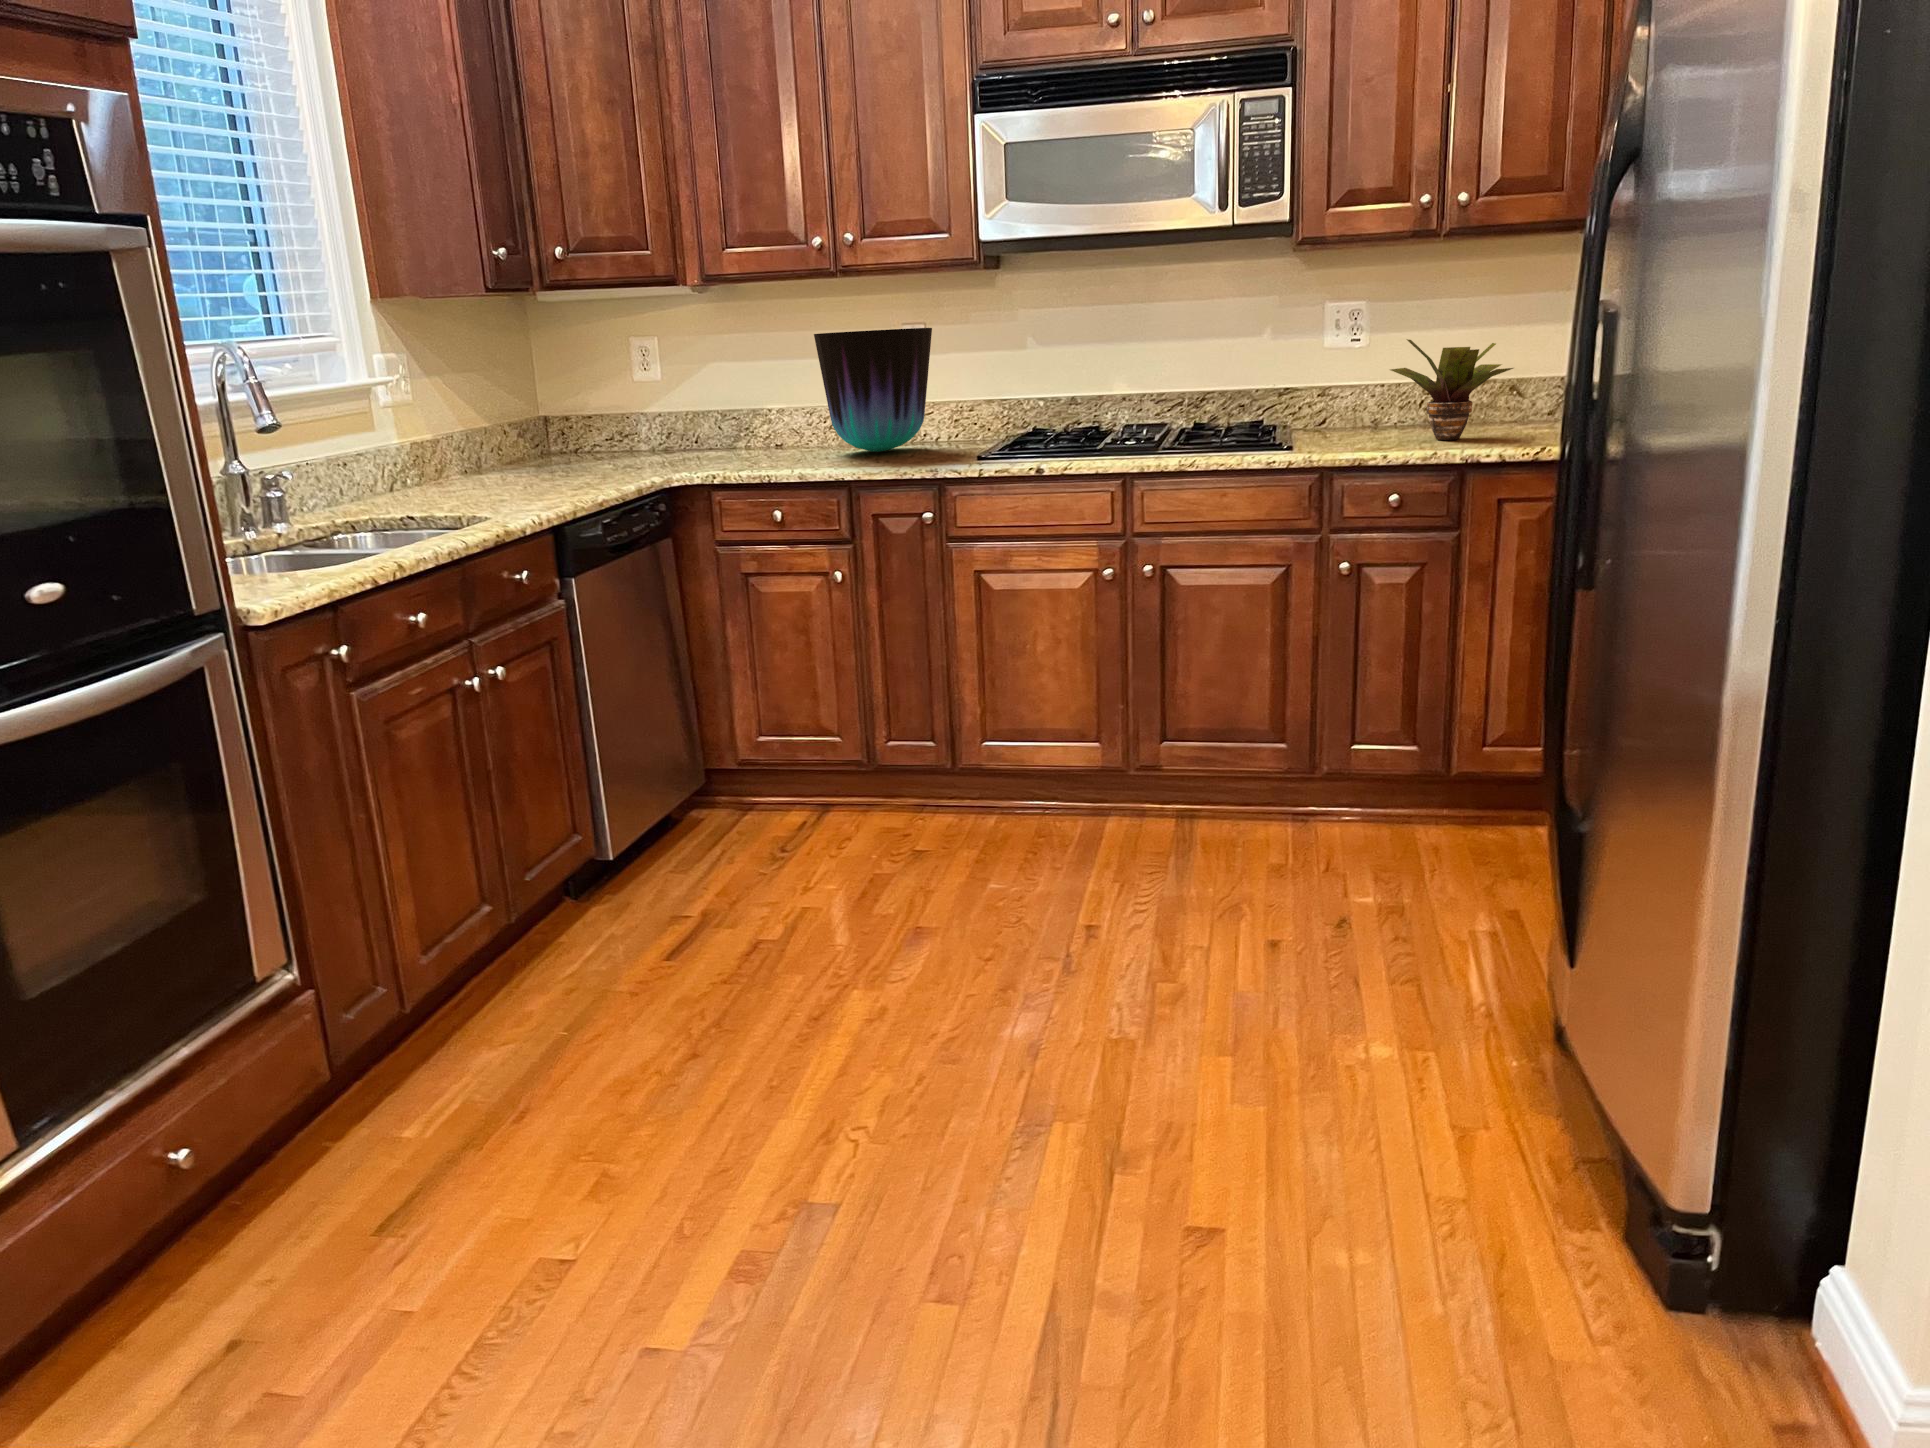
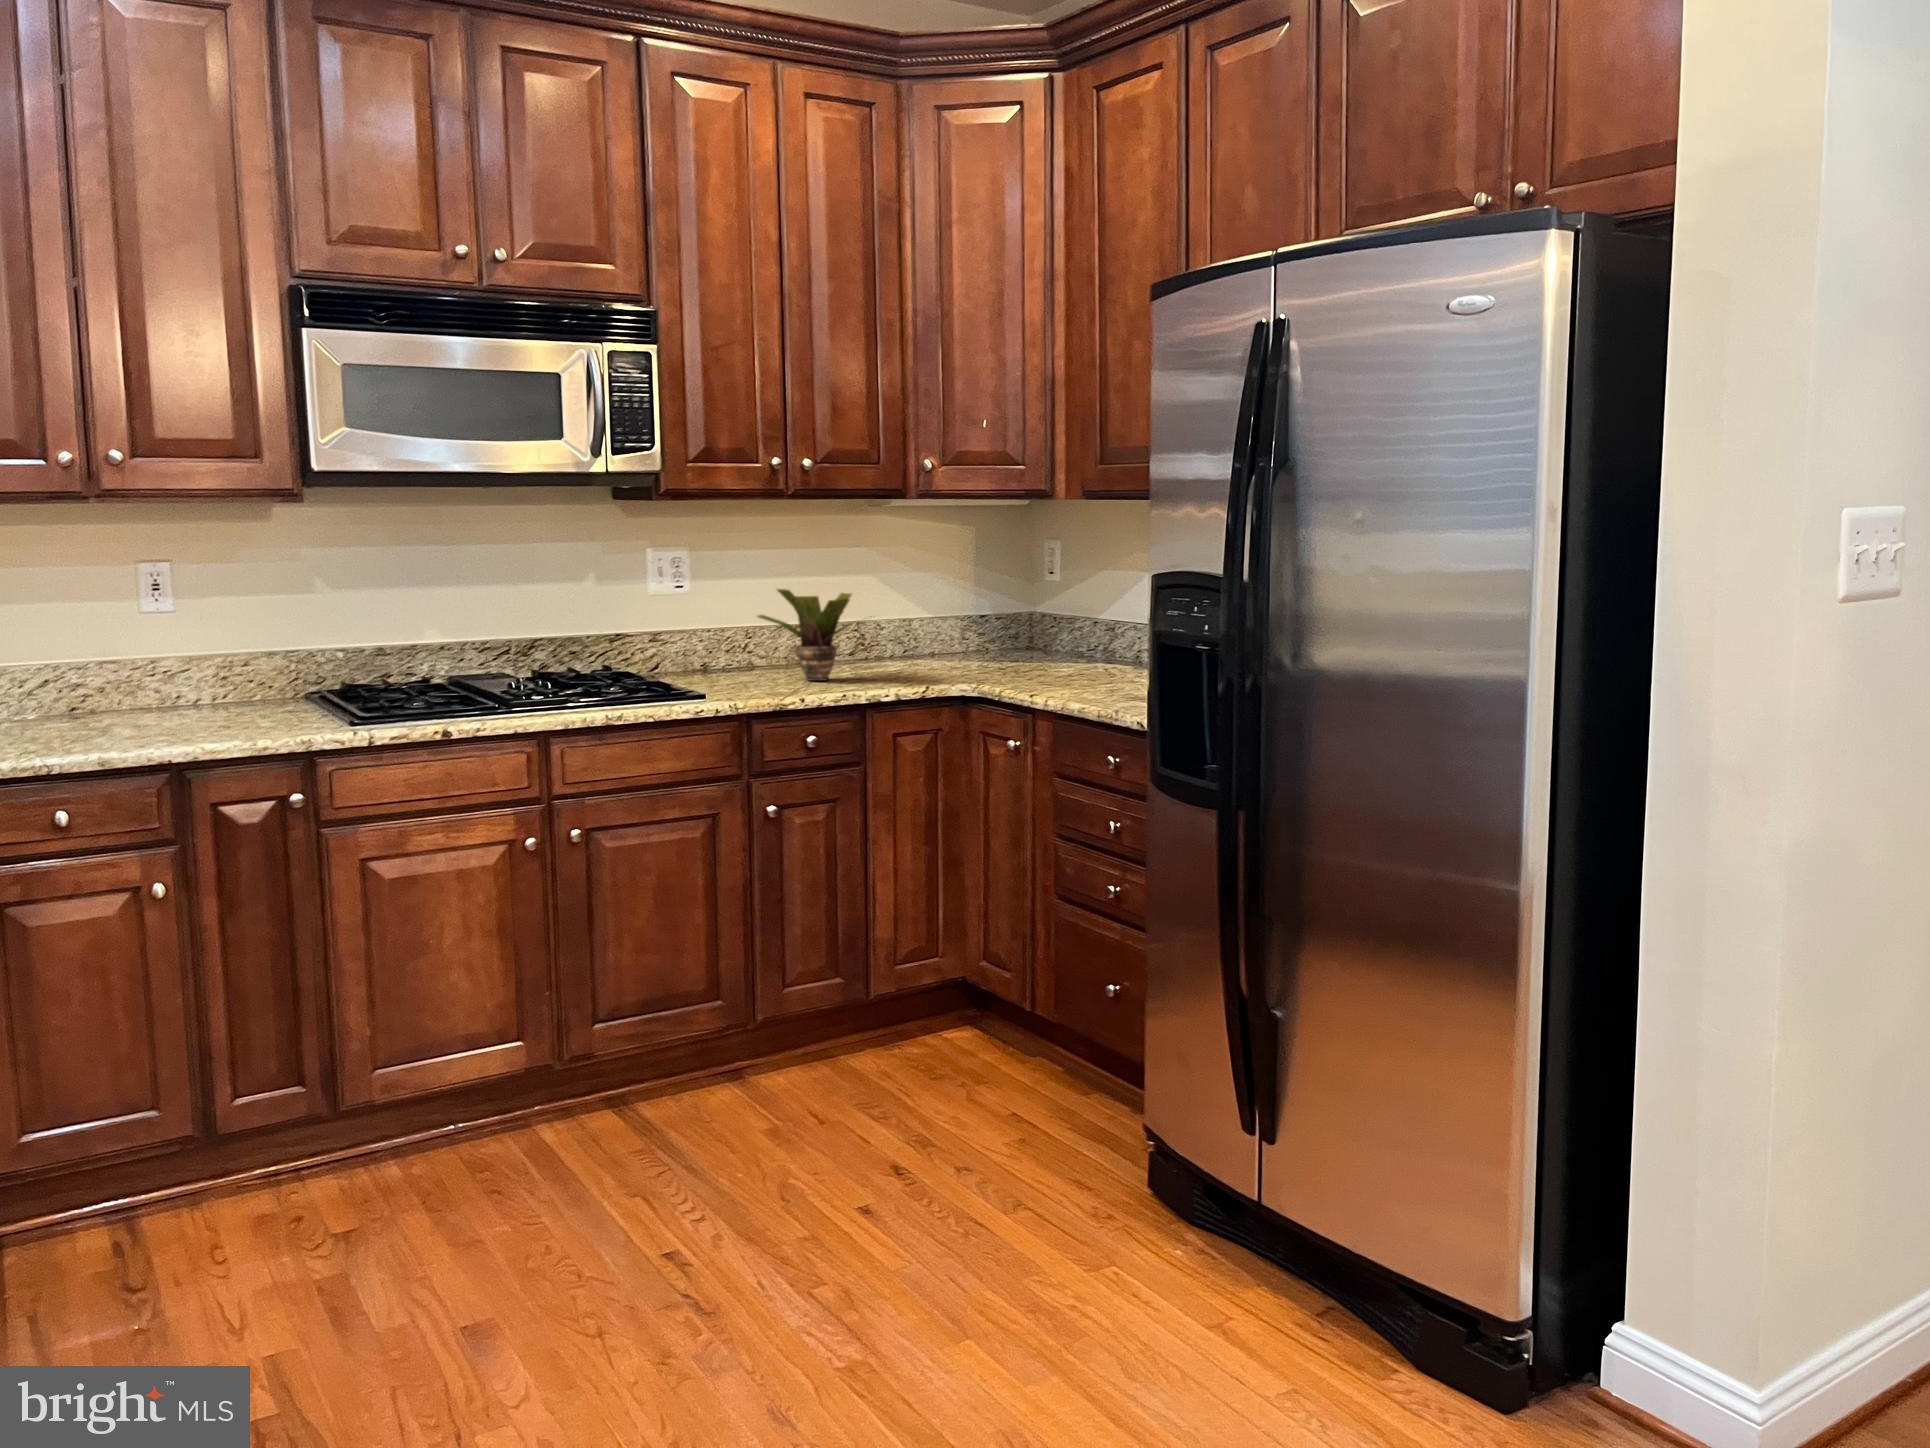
vase: present [814,328,932,452] -> none [56,566,235,723]

